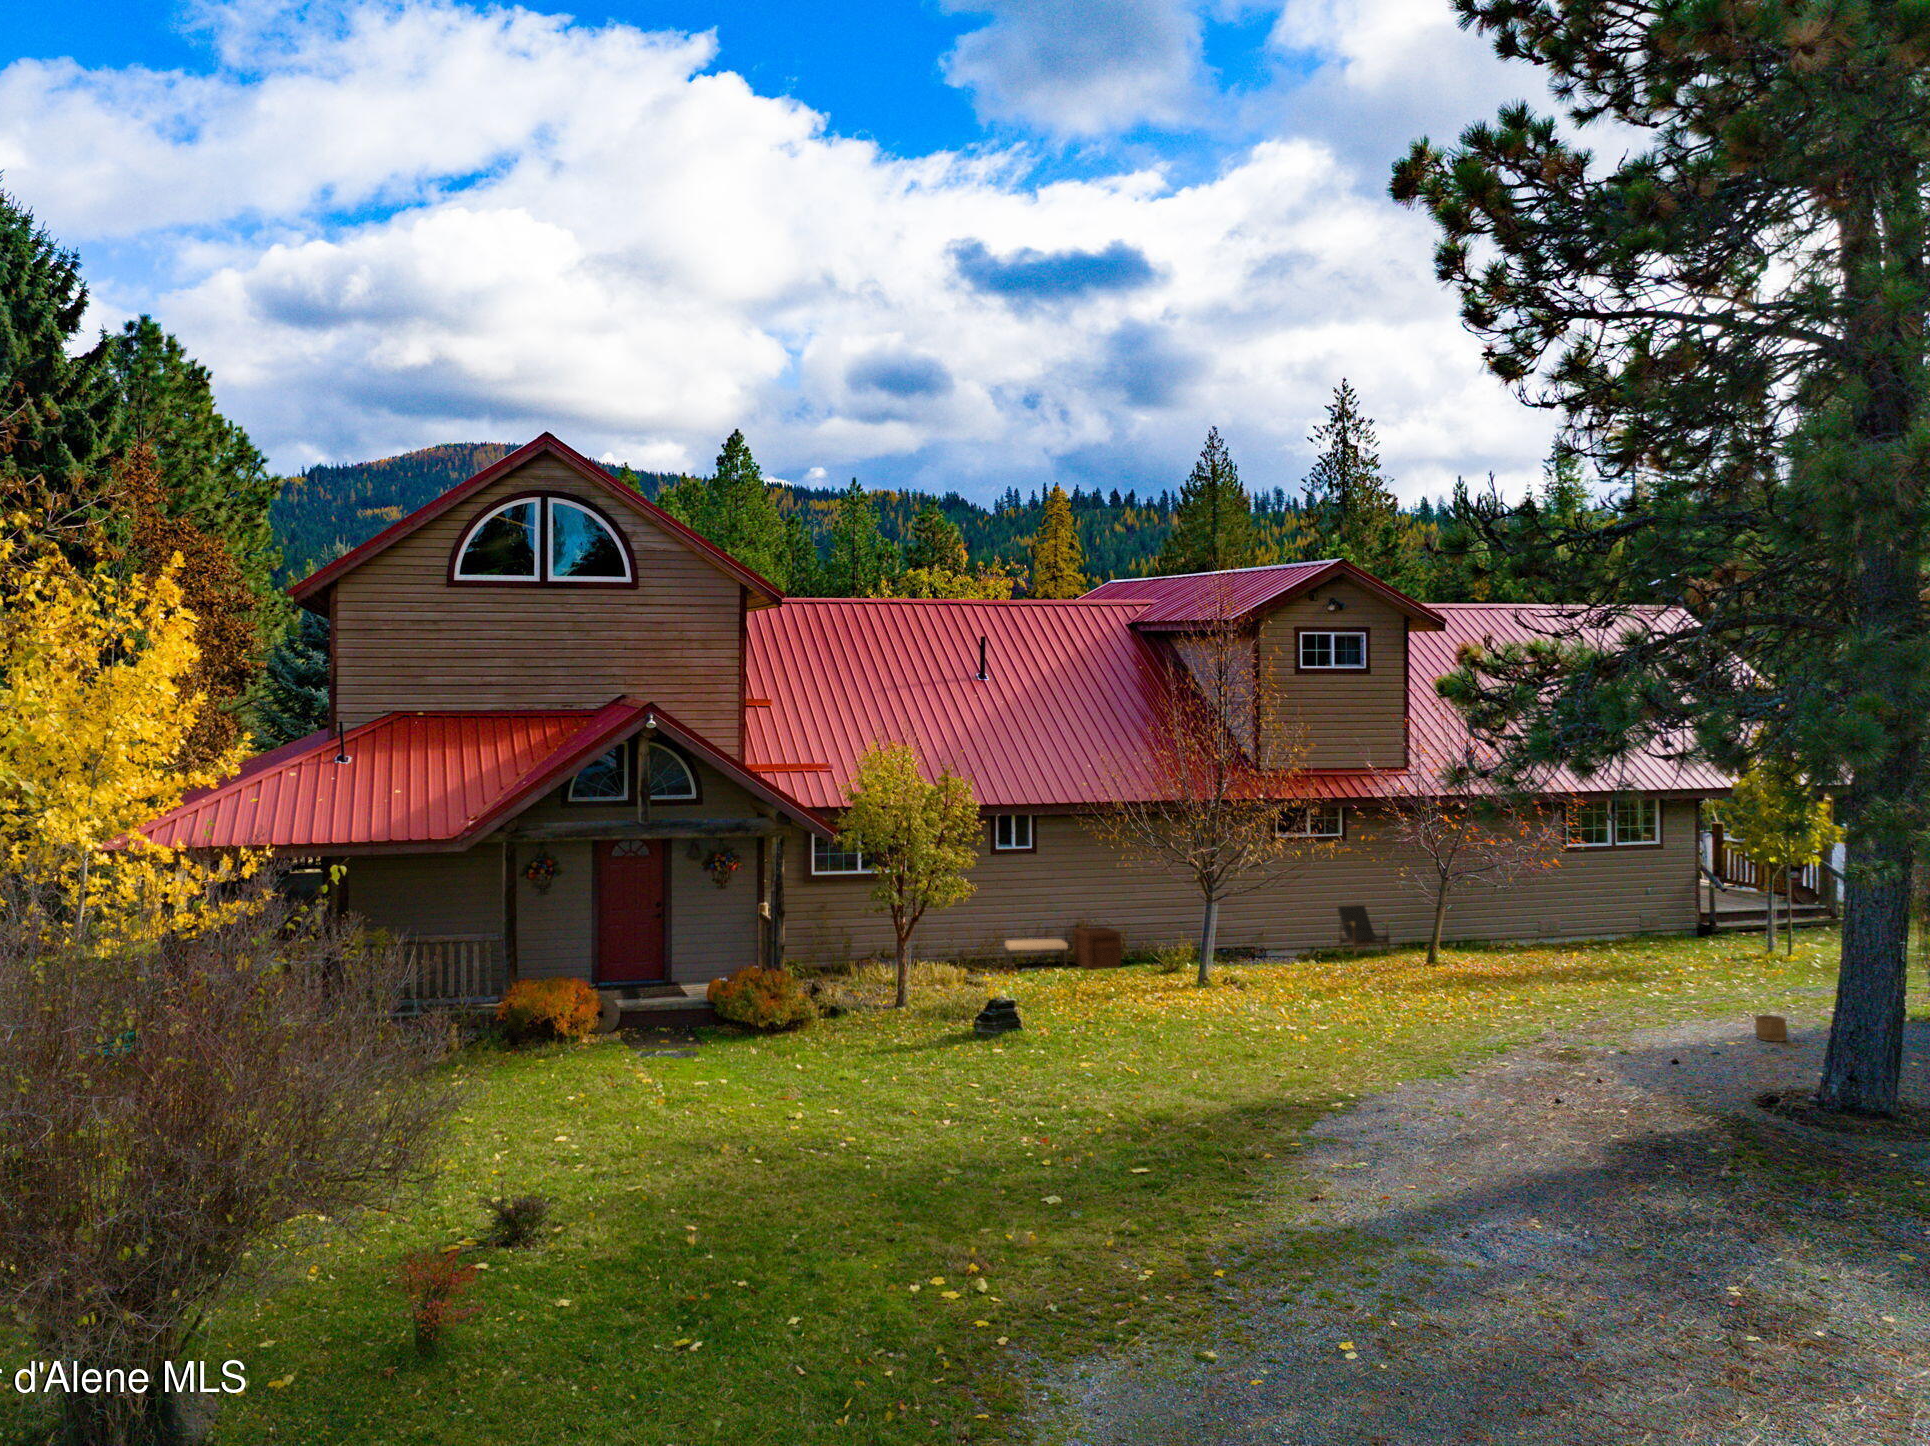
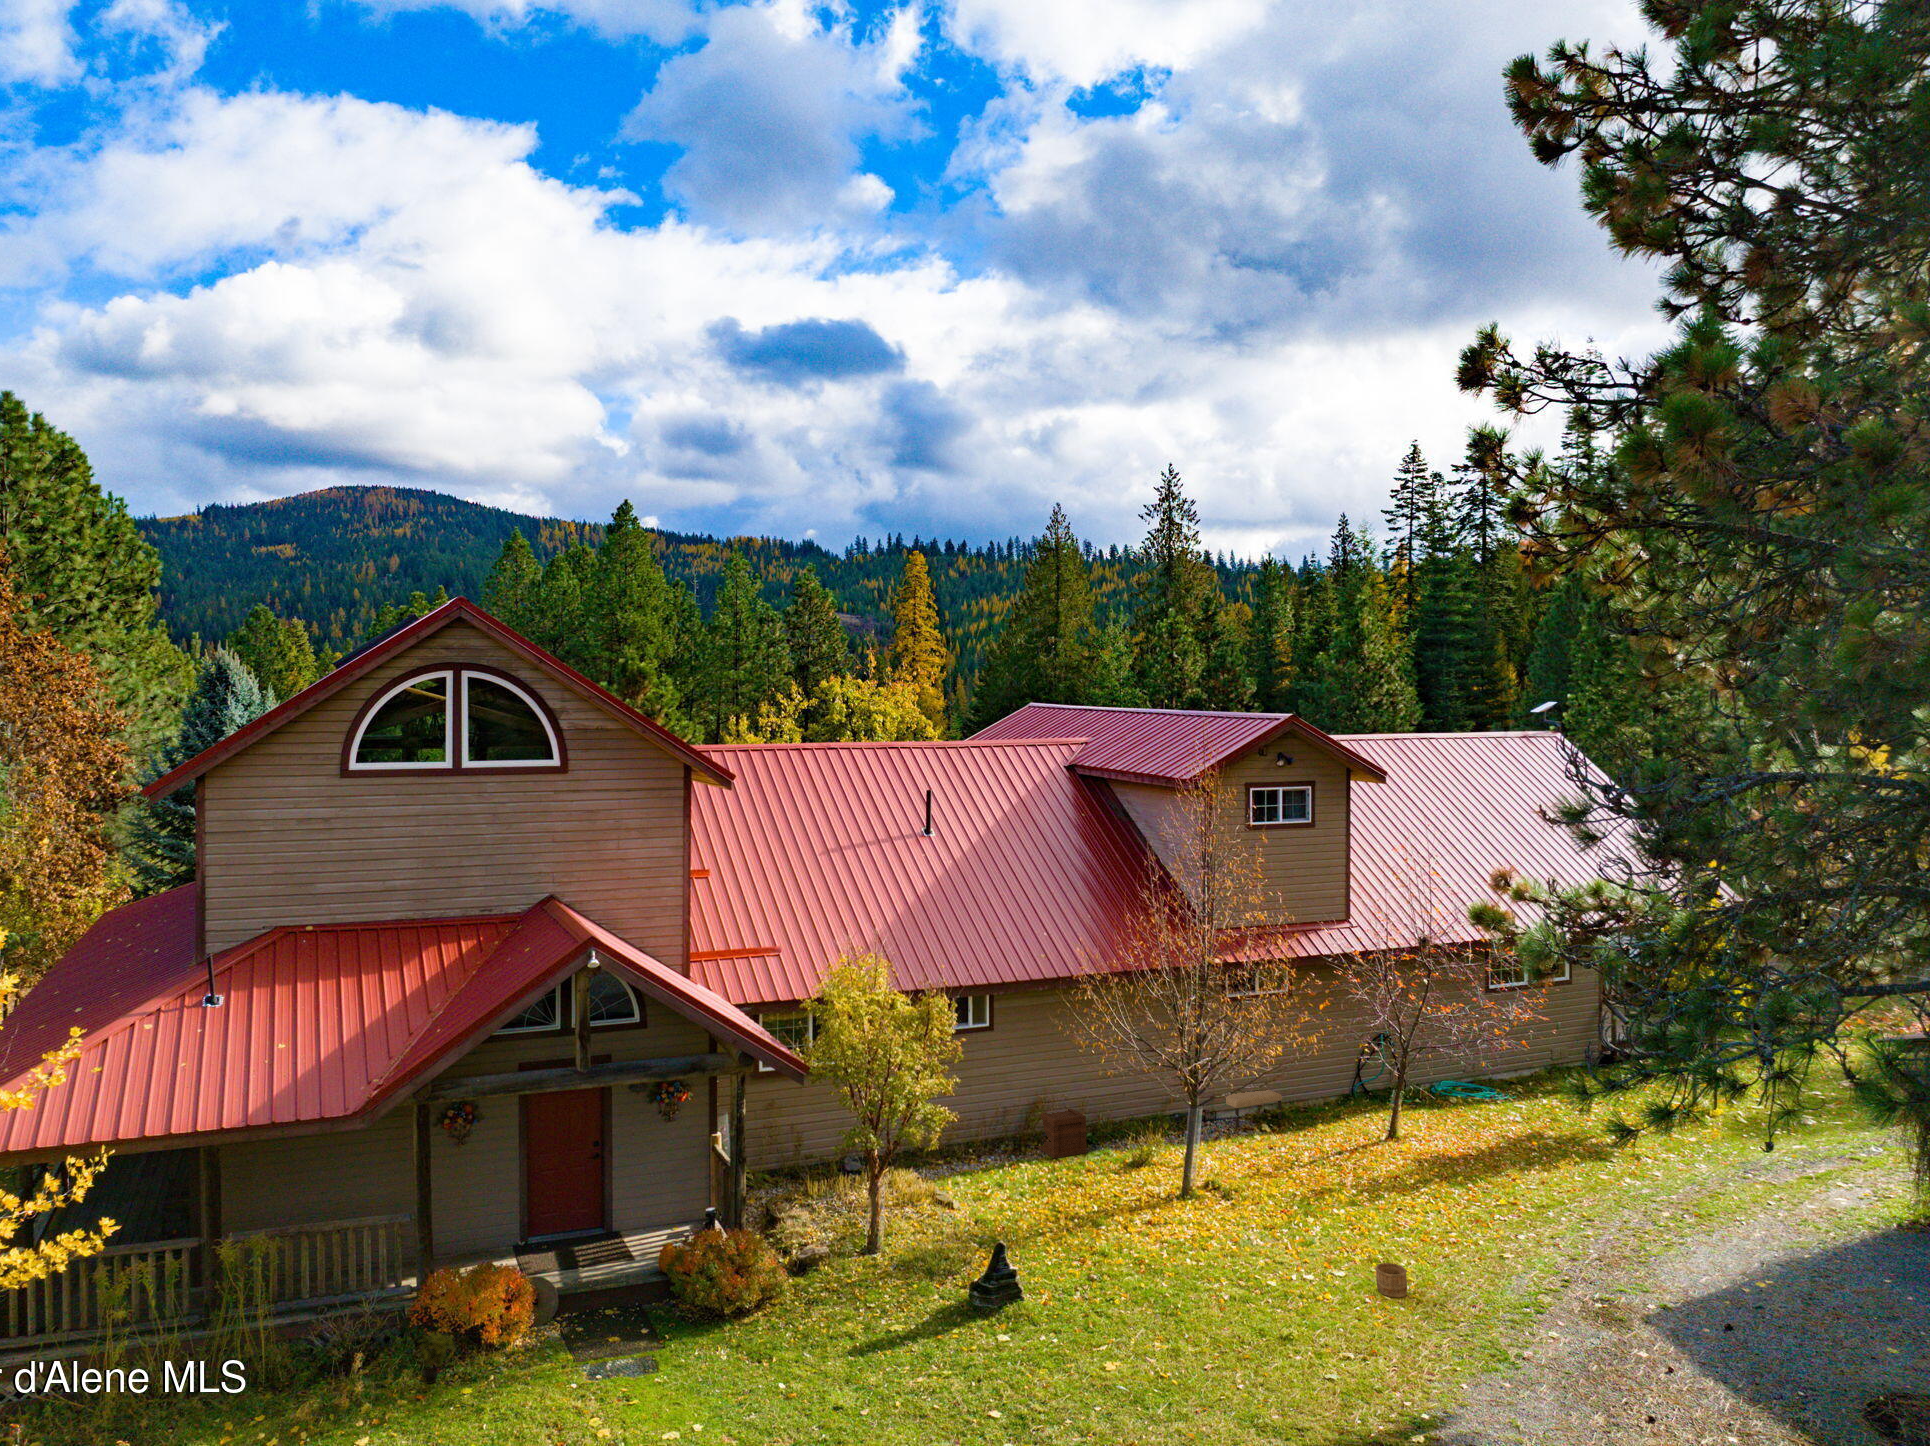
lounge chair: present [1338,905,1390,955] -> none [1286,1061,1342,1121]
bench: present [1005,939,1068,970] -> present [1223,1089,1282,1127]
wooden bucket: present [1755,1015,1787,1042] -> present [1375,1263,1407,1298]

